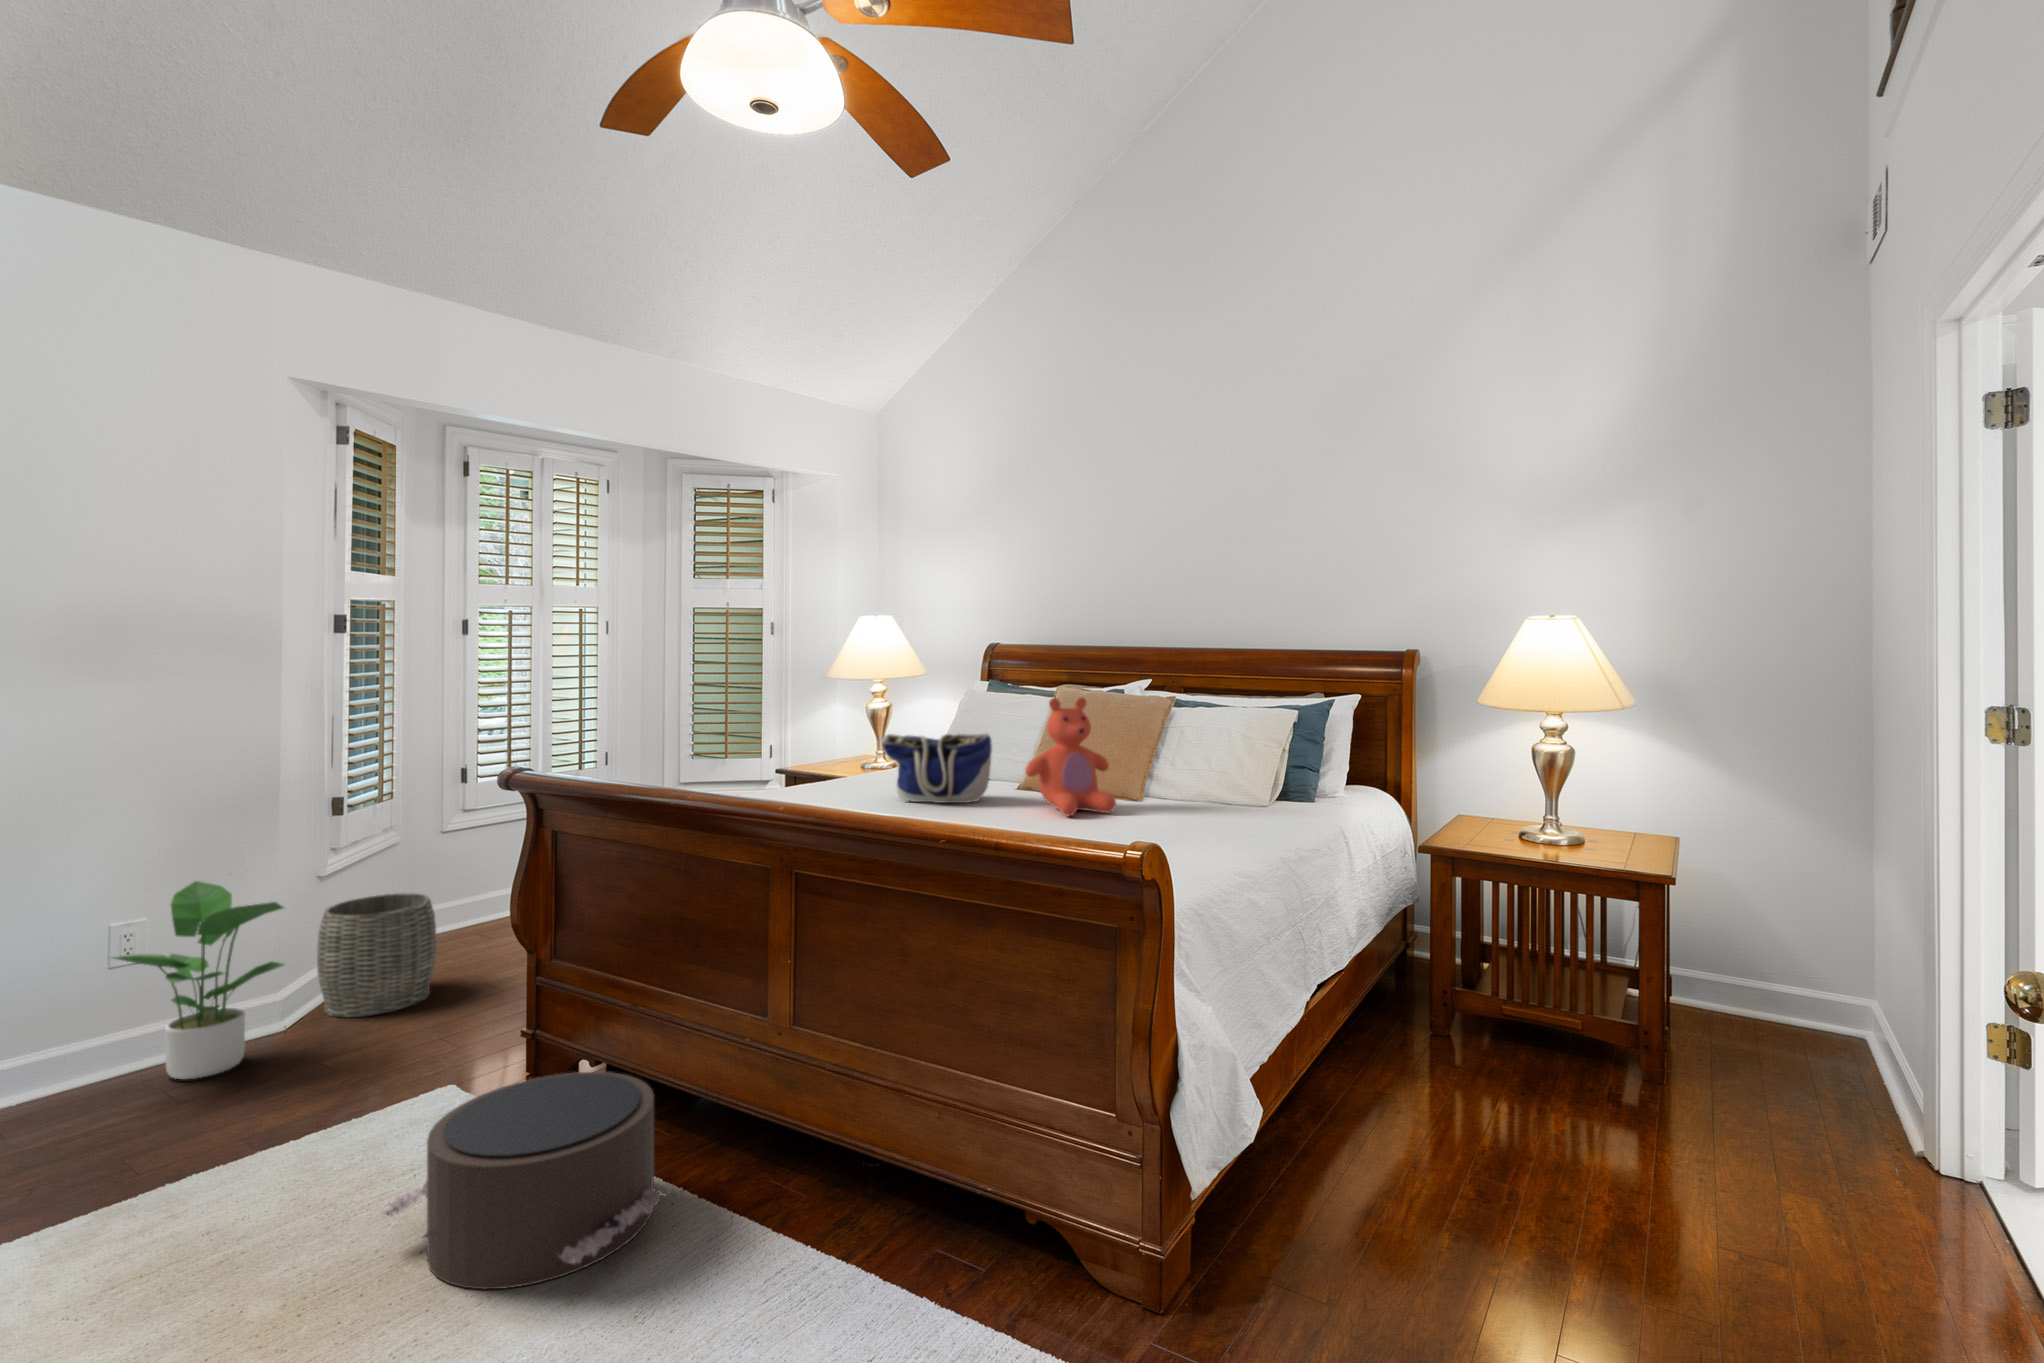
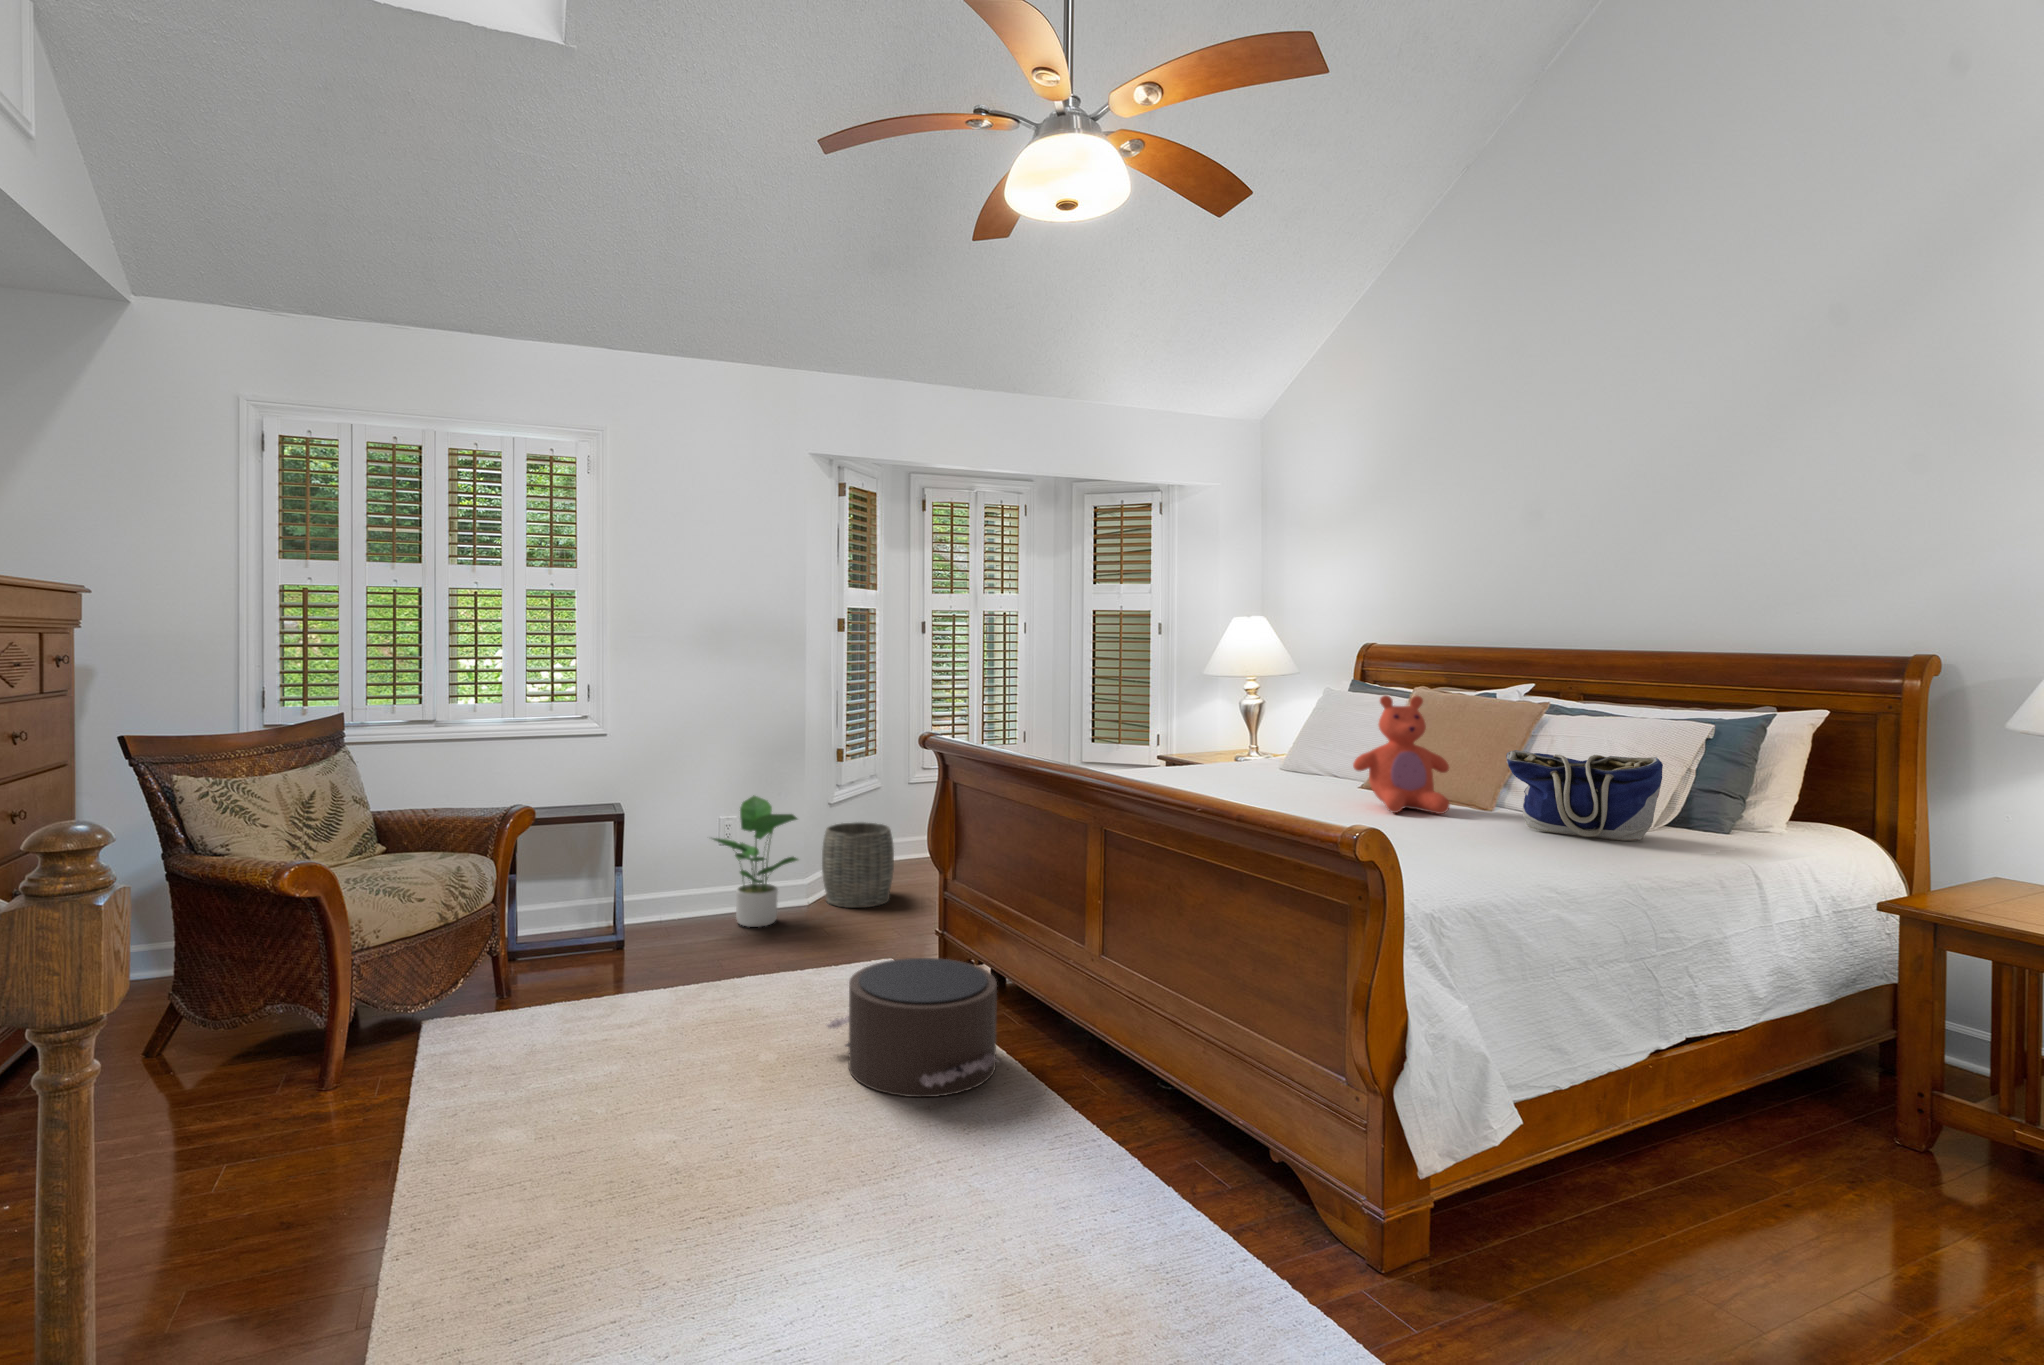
tote bag: present [882,733,992,803] -> present [1506,750,1663,841]

